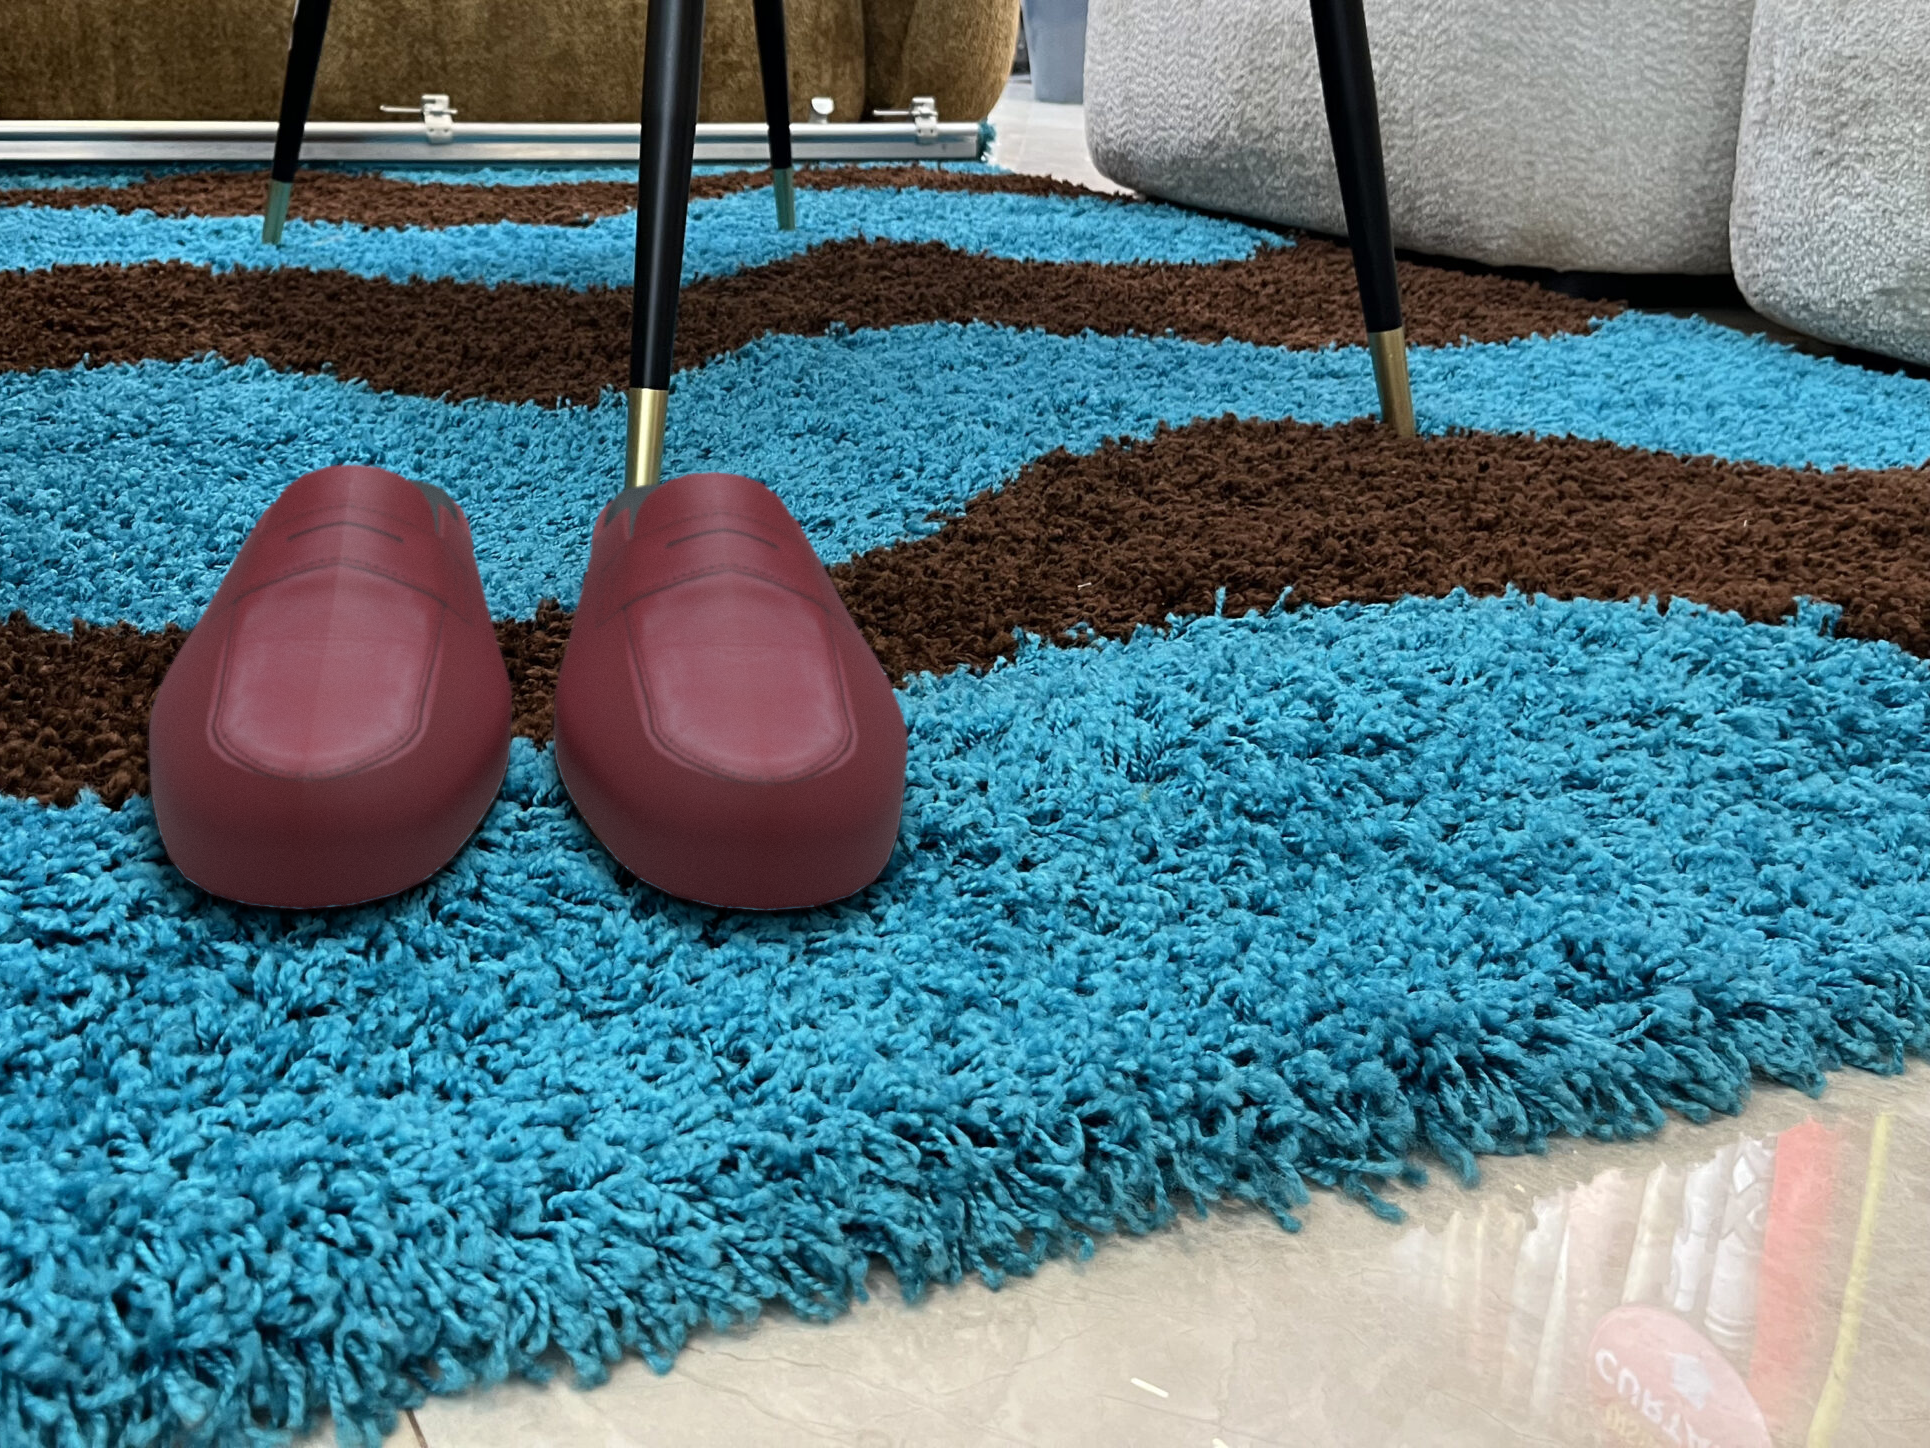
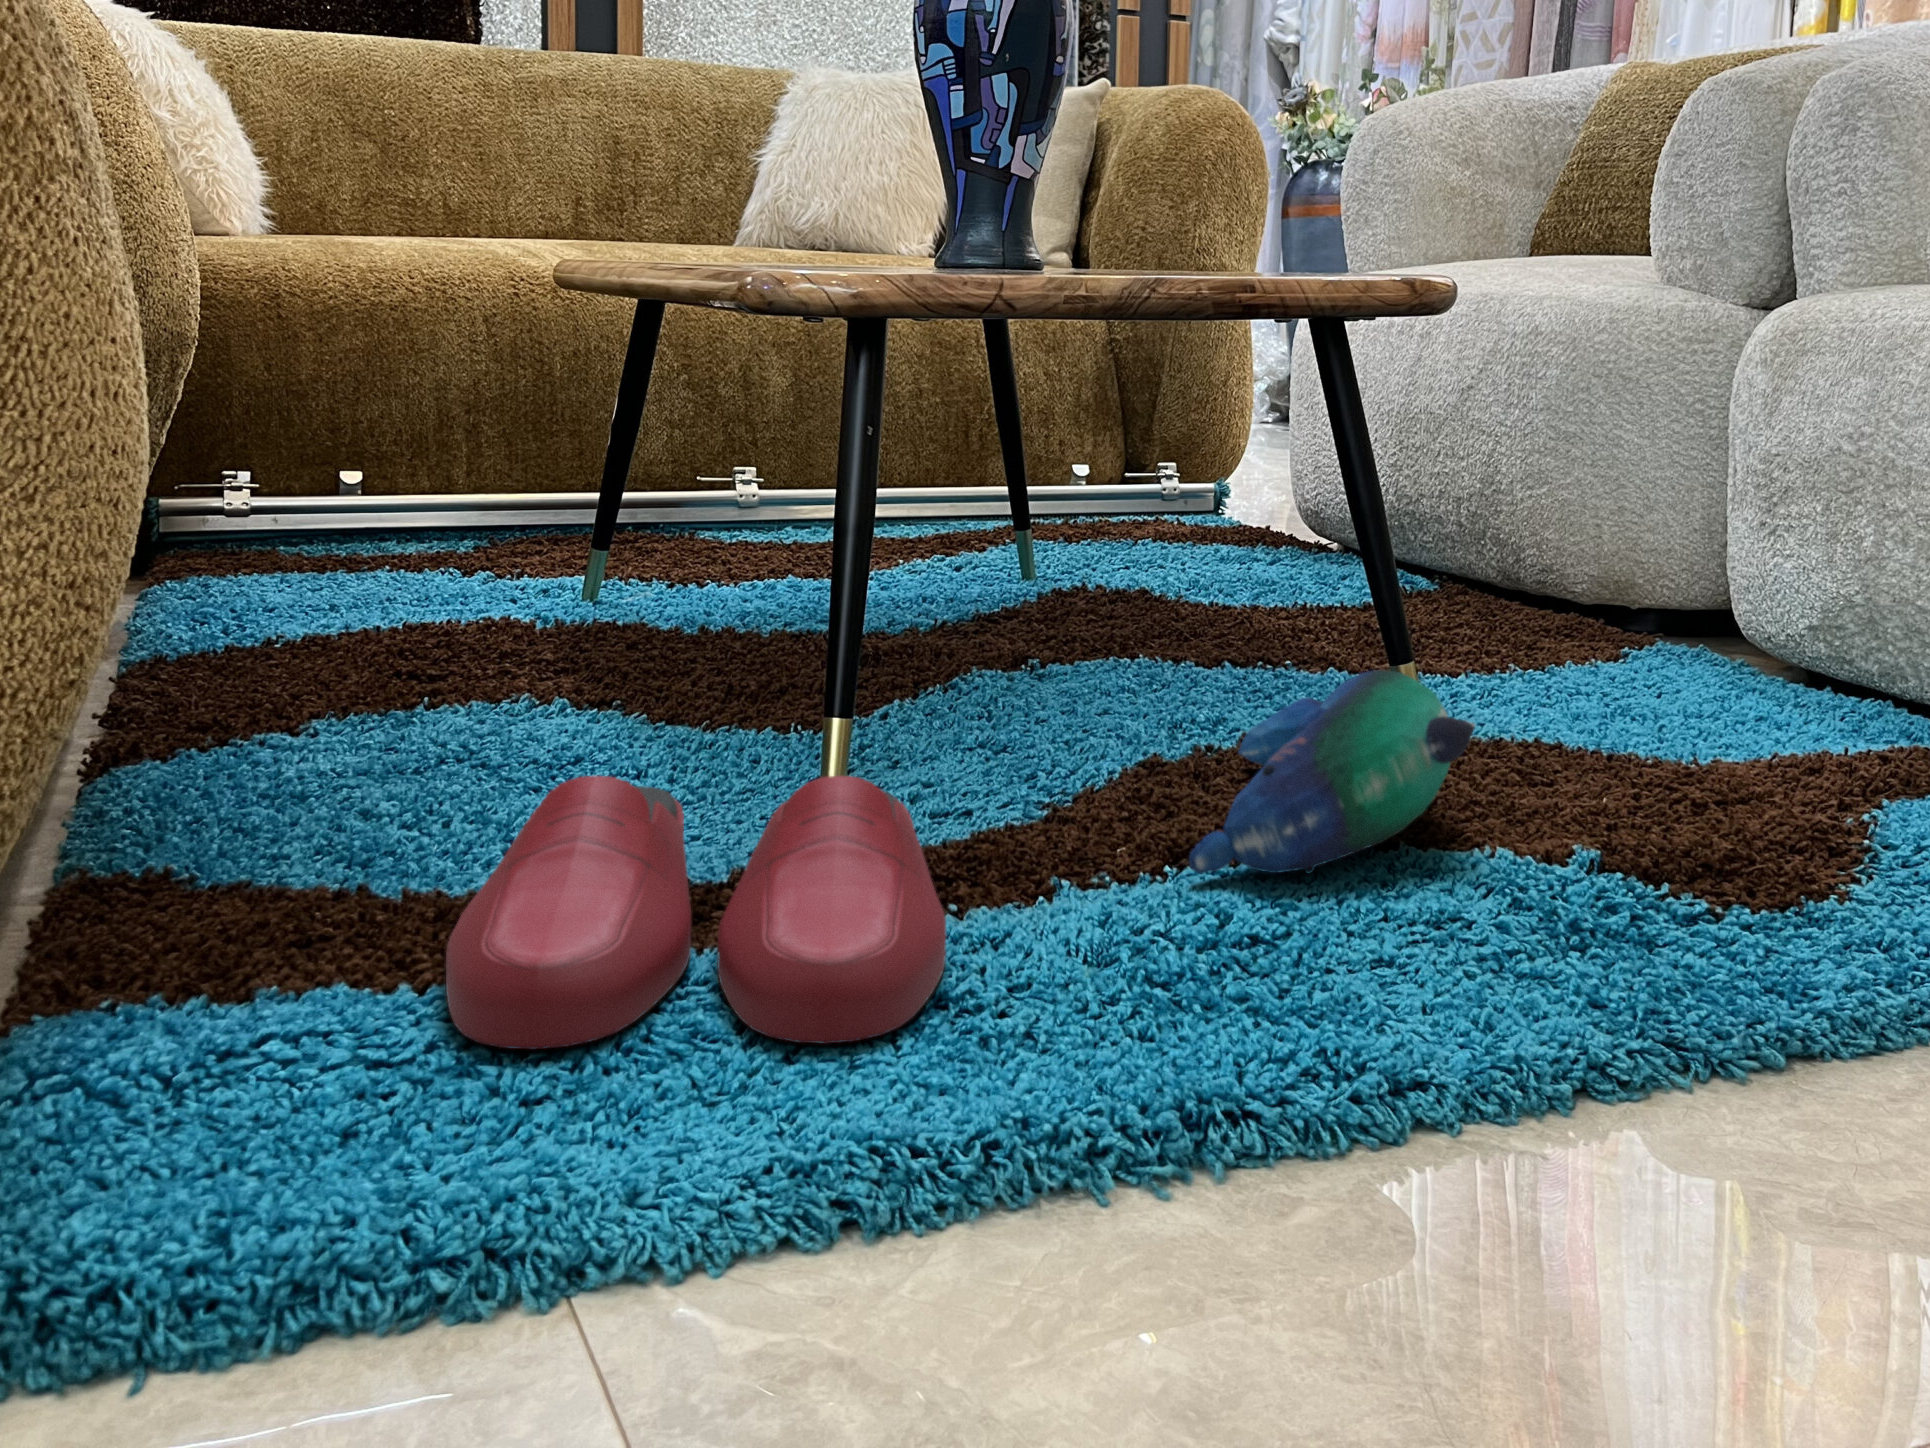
plush toy: none [1170,334,1606,626] -> present [1189,670,1475,874]

